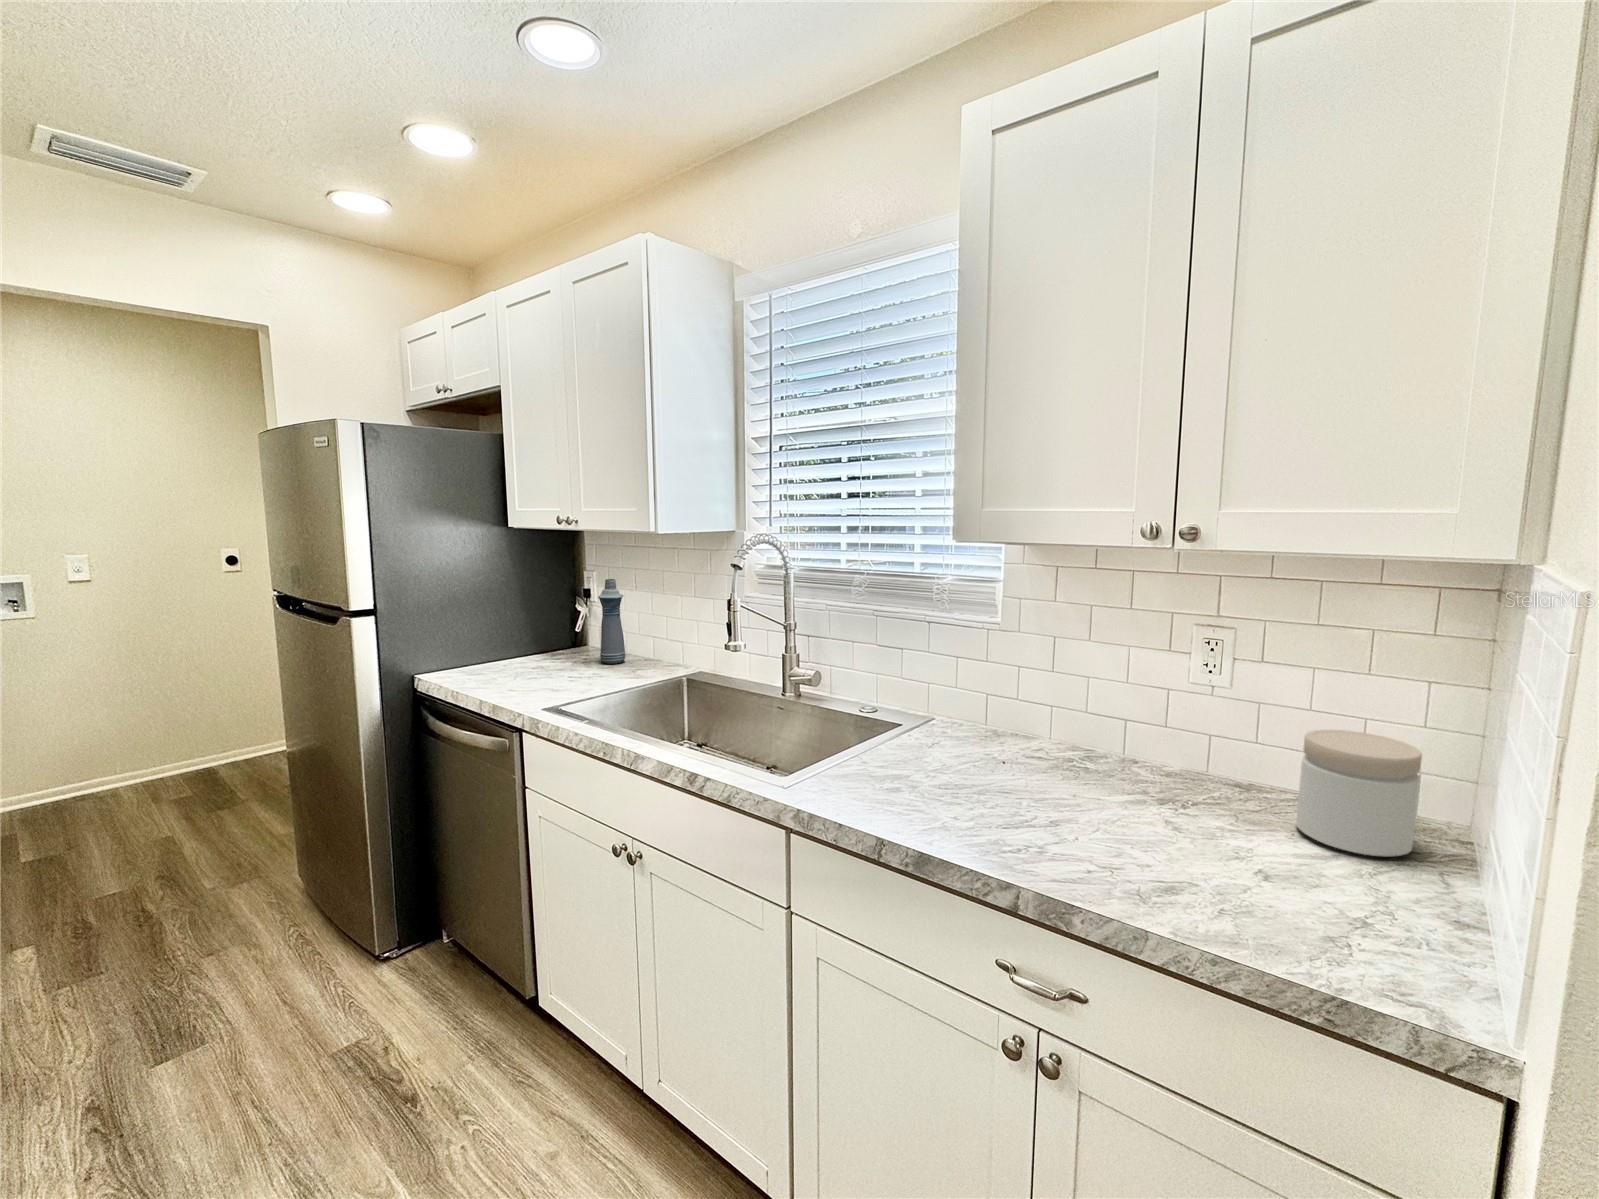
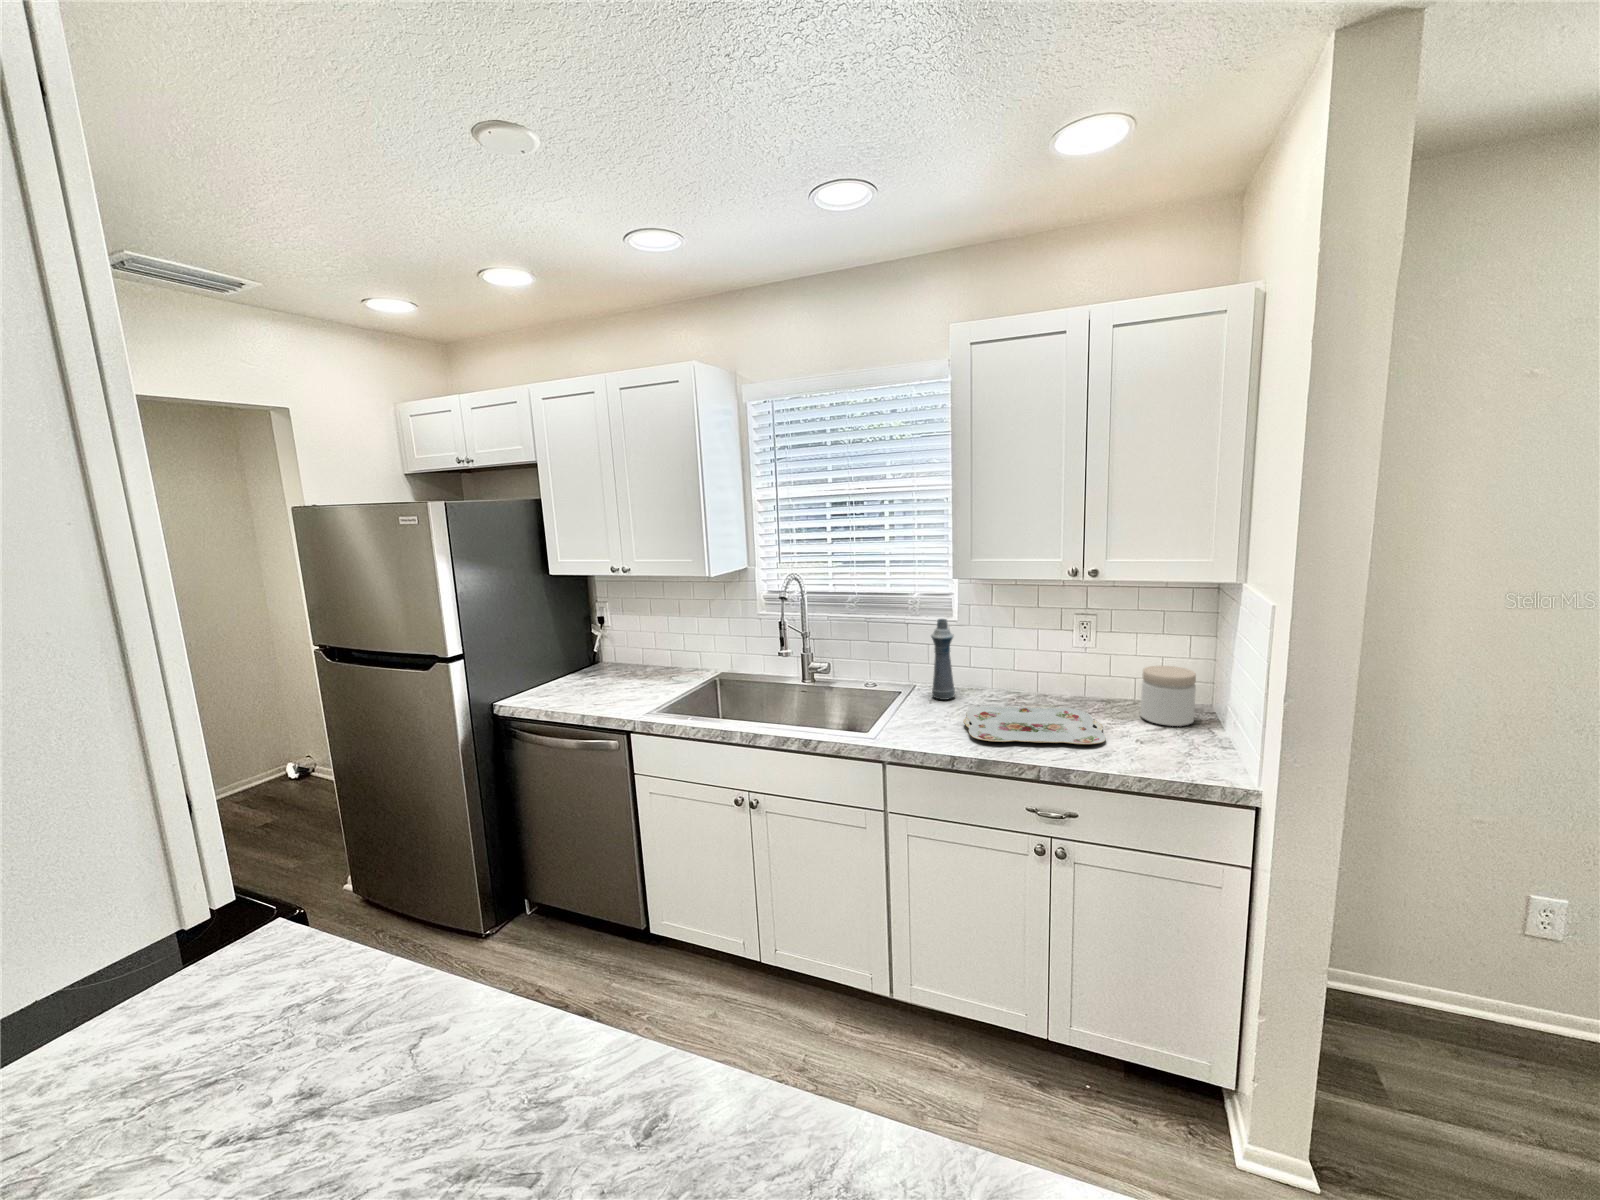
bottle: present [598,579,626,664] -> present [931,619,955,700]
serving tray: none [936,762,1199,862] -> present [963,706,1106,744]

